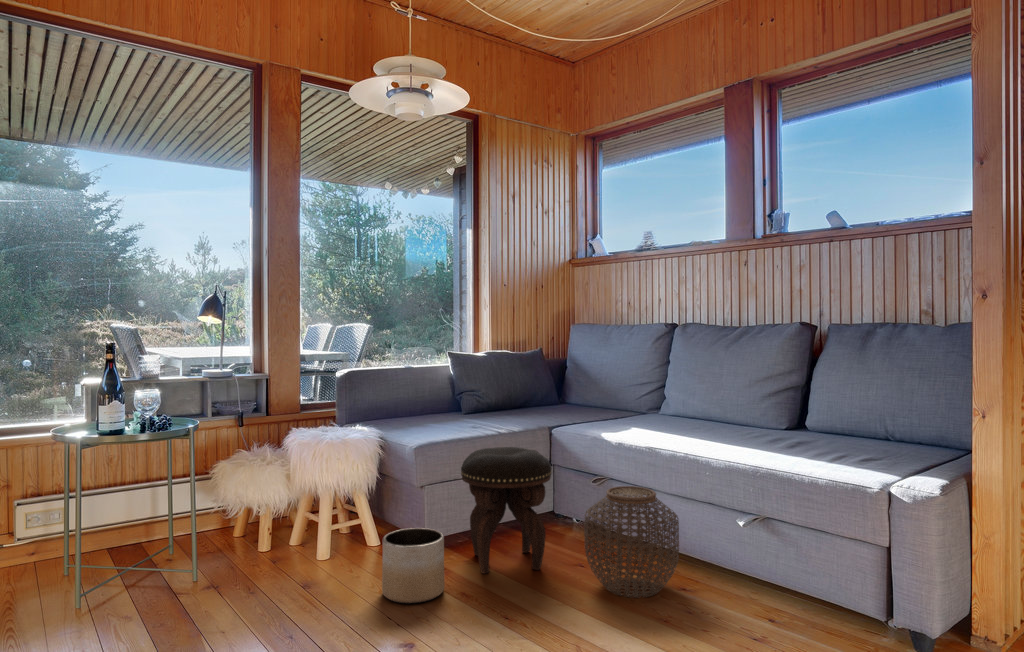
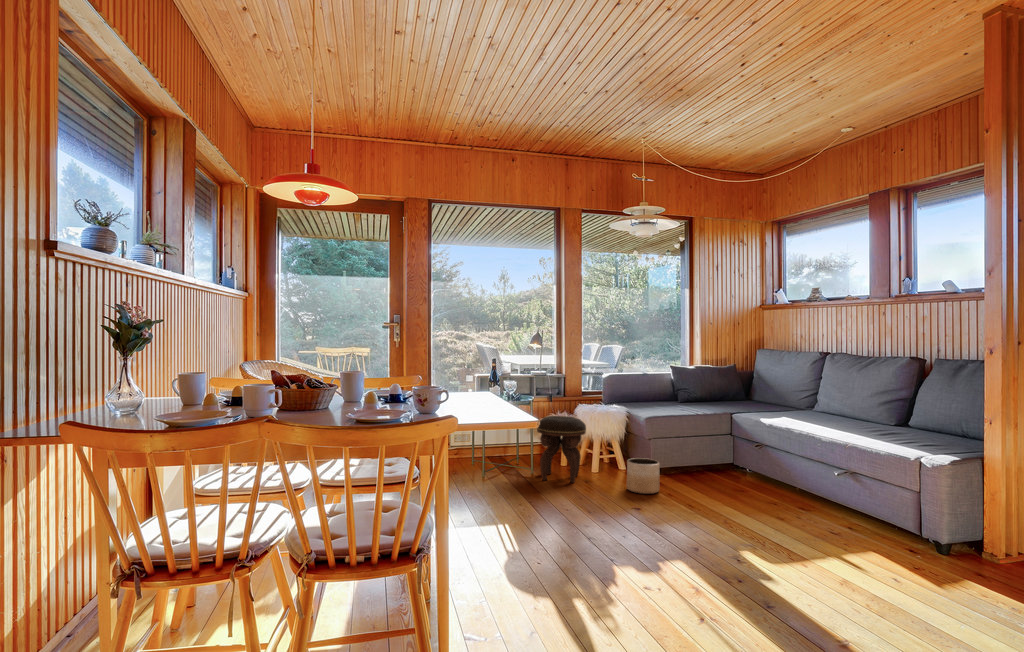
footstool: present [461,447,552,574] -> present [537,416,586,483]
woven basket: present [584,486,679,598] -> none [740,448,798,509]

